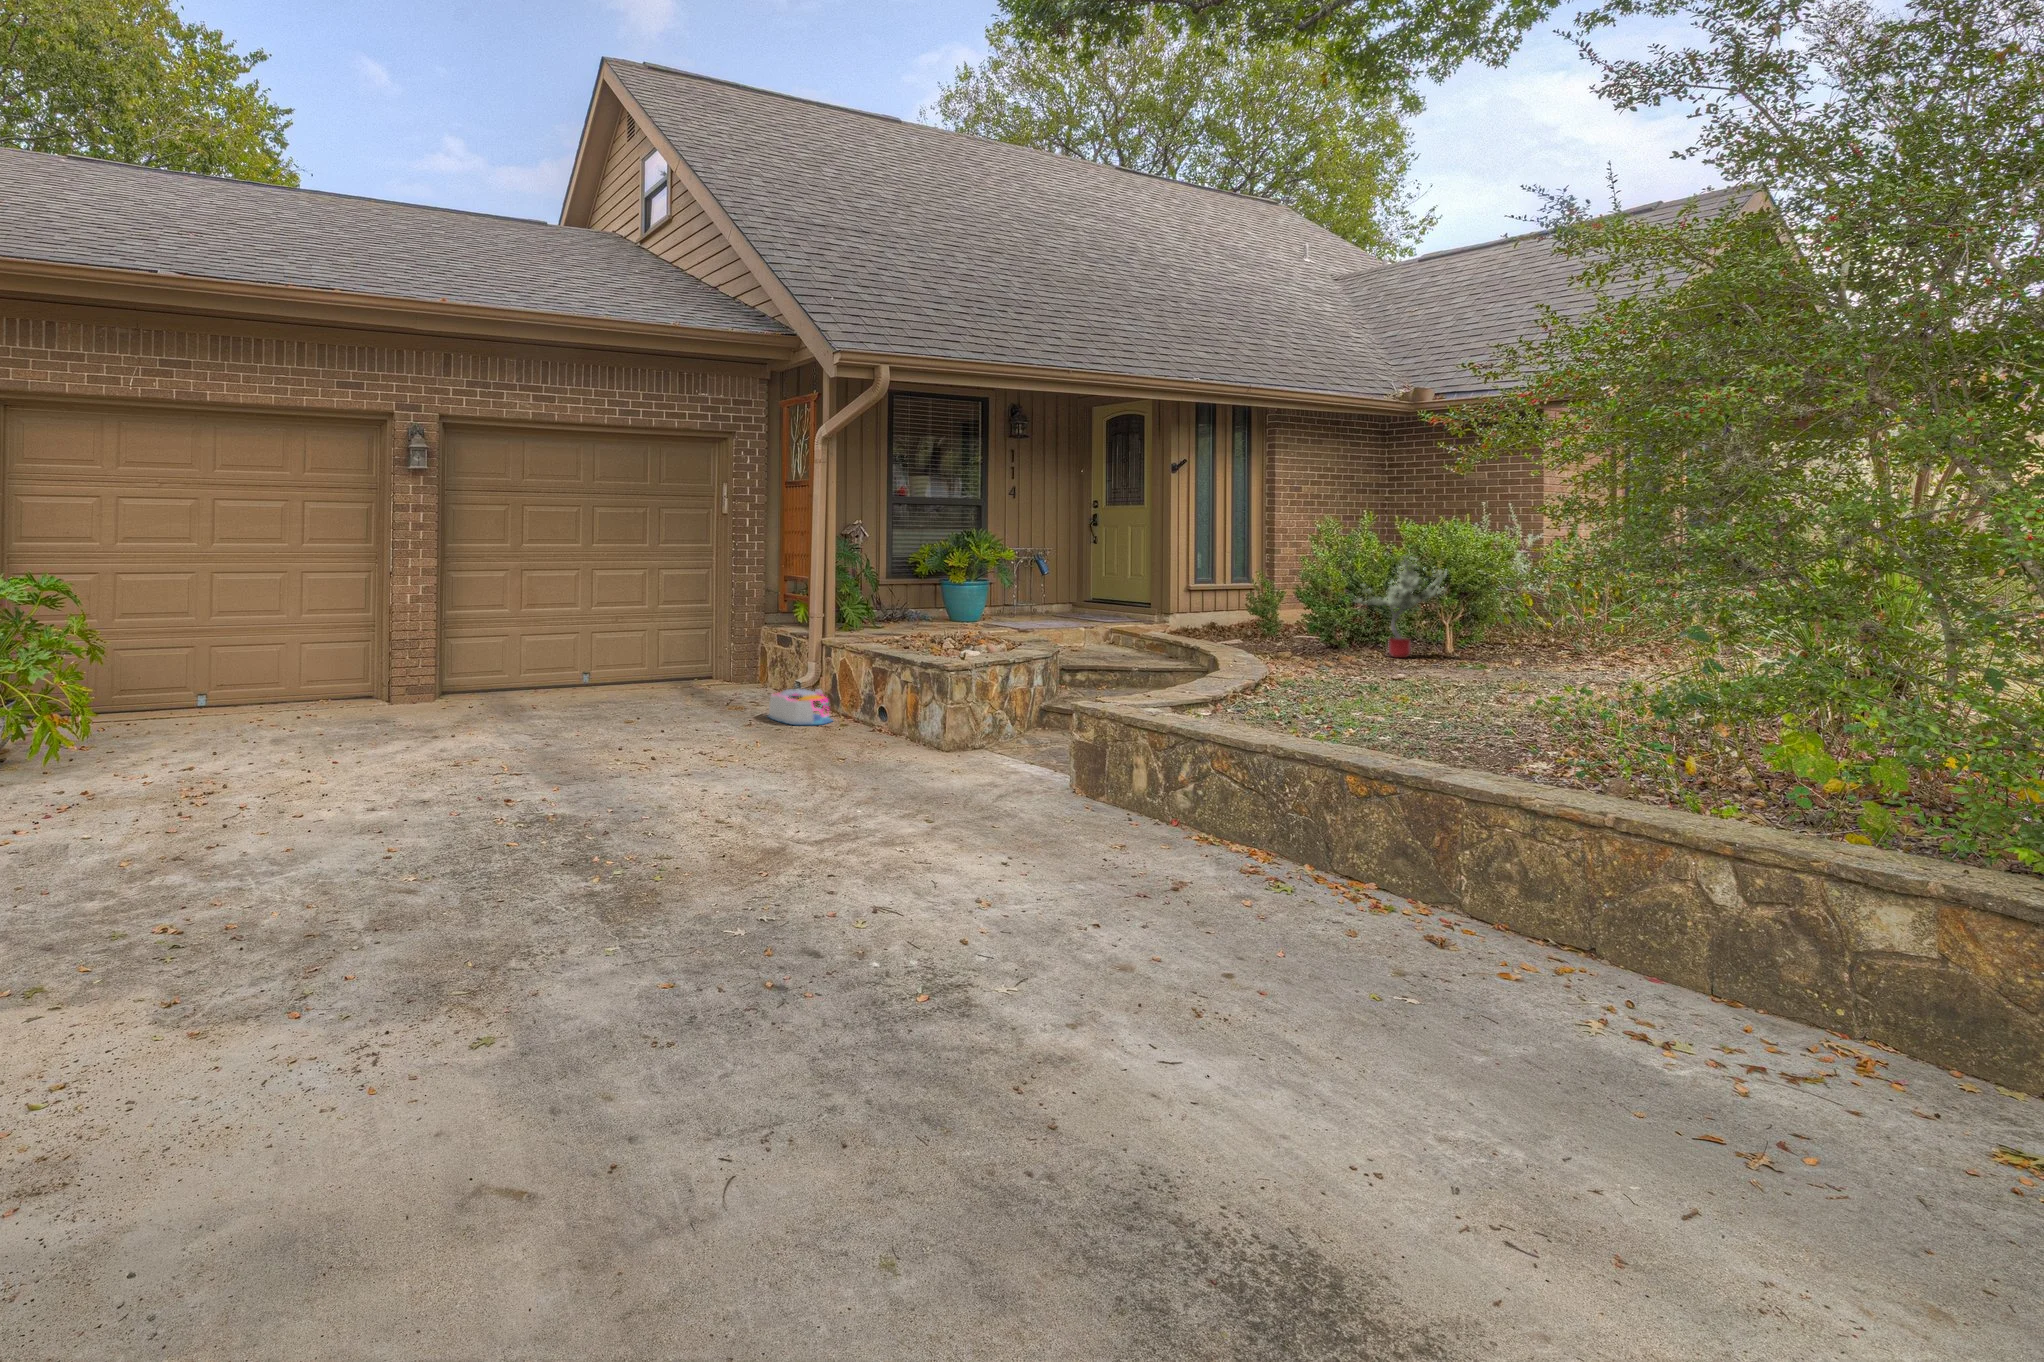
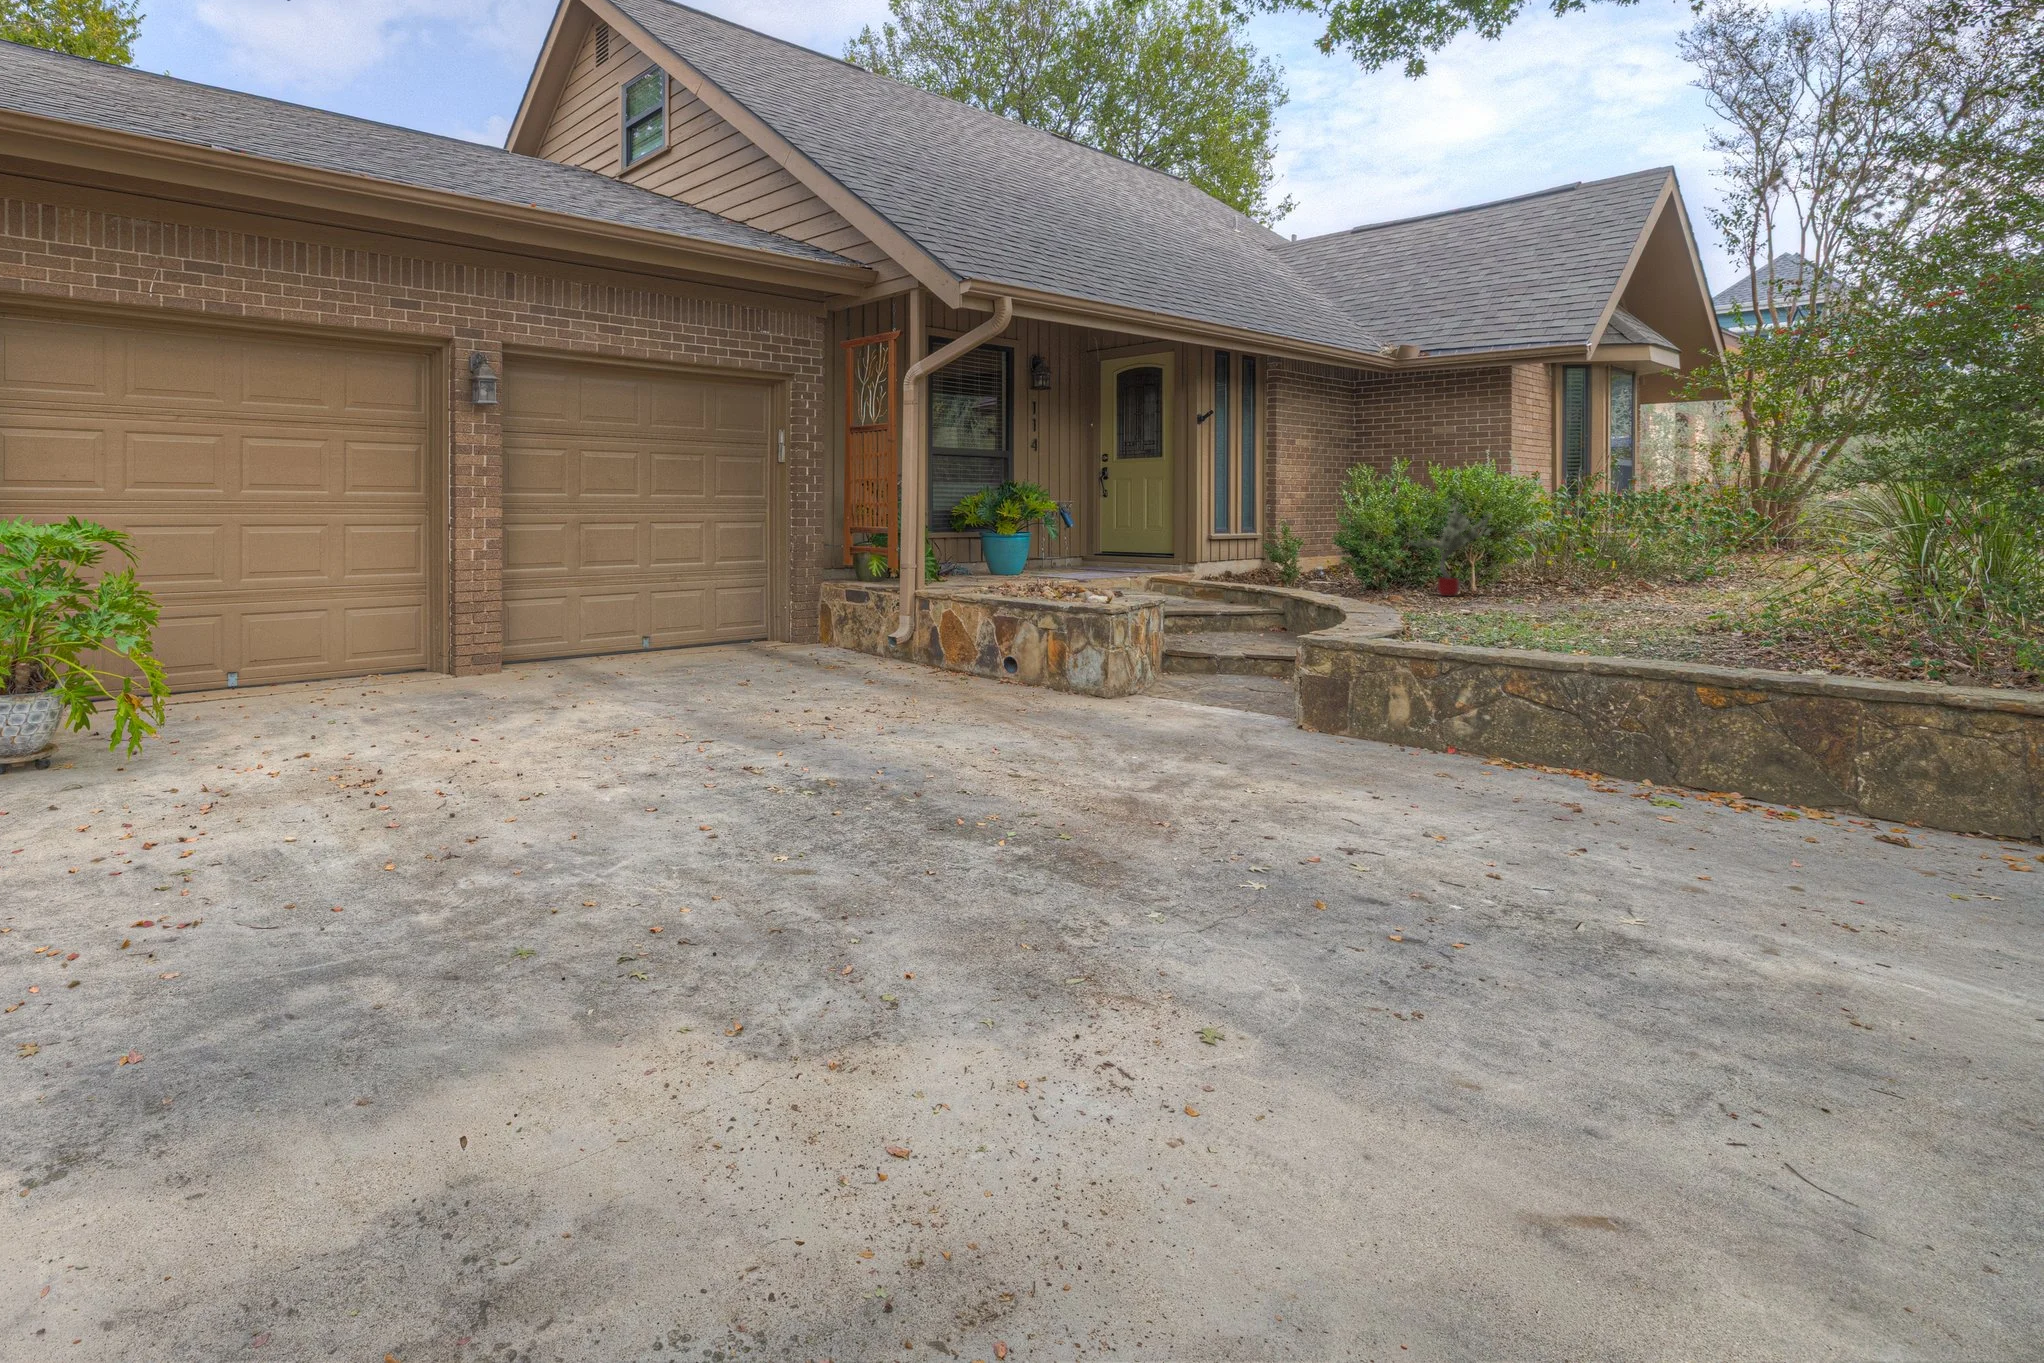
storage bin: present [768,689,832,725] -> none [874,643,950,681]

